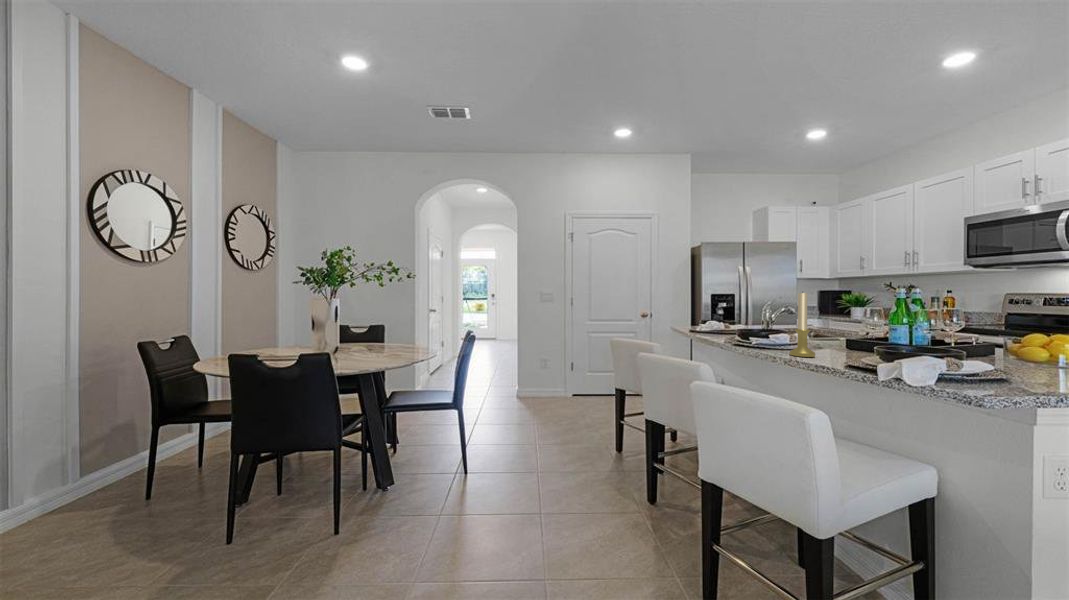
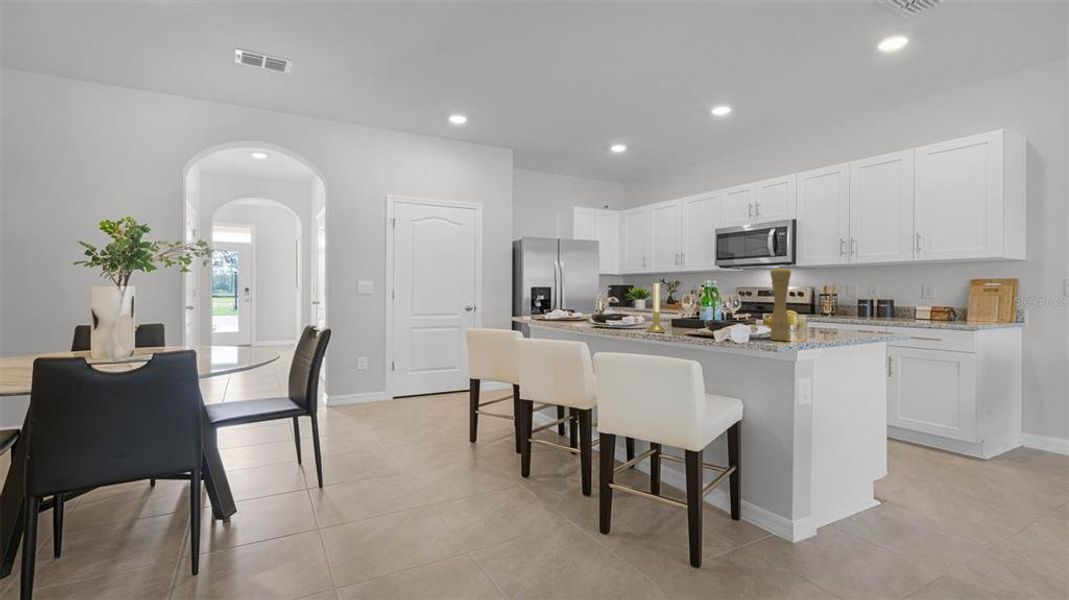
pepper mill: none [979,268,1024,389] -> present [770,267,791,341]

